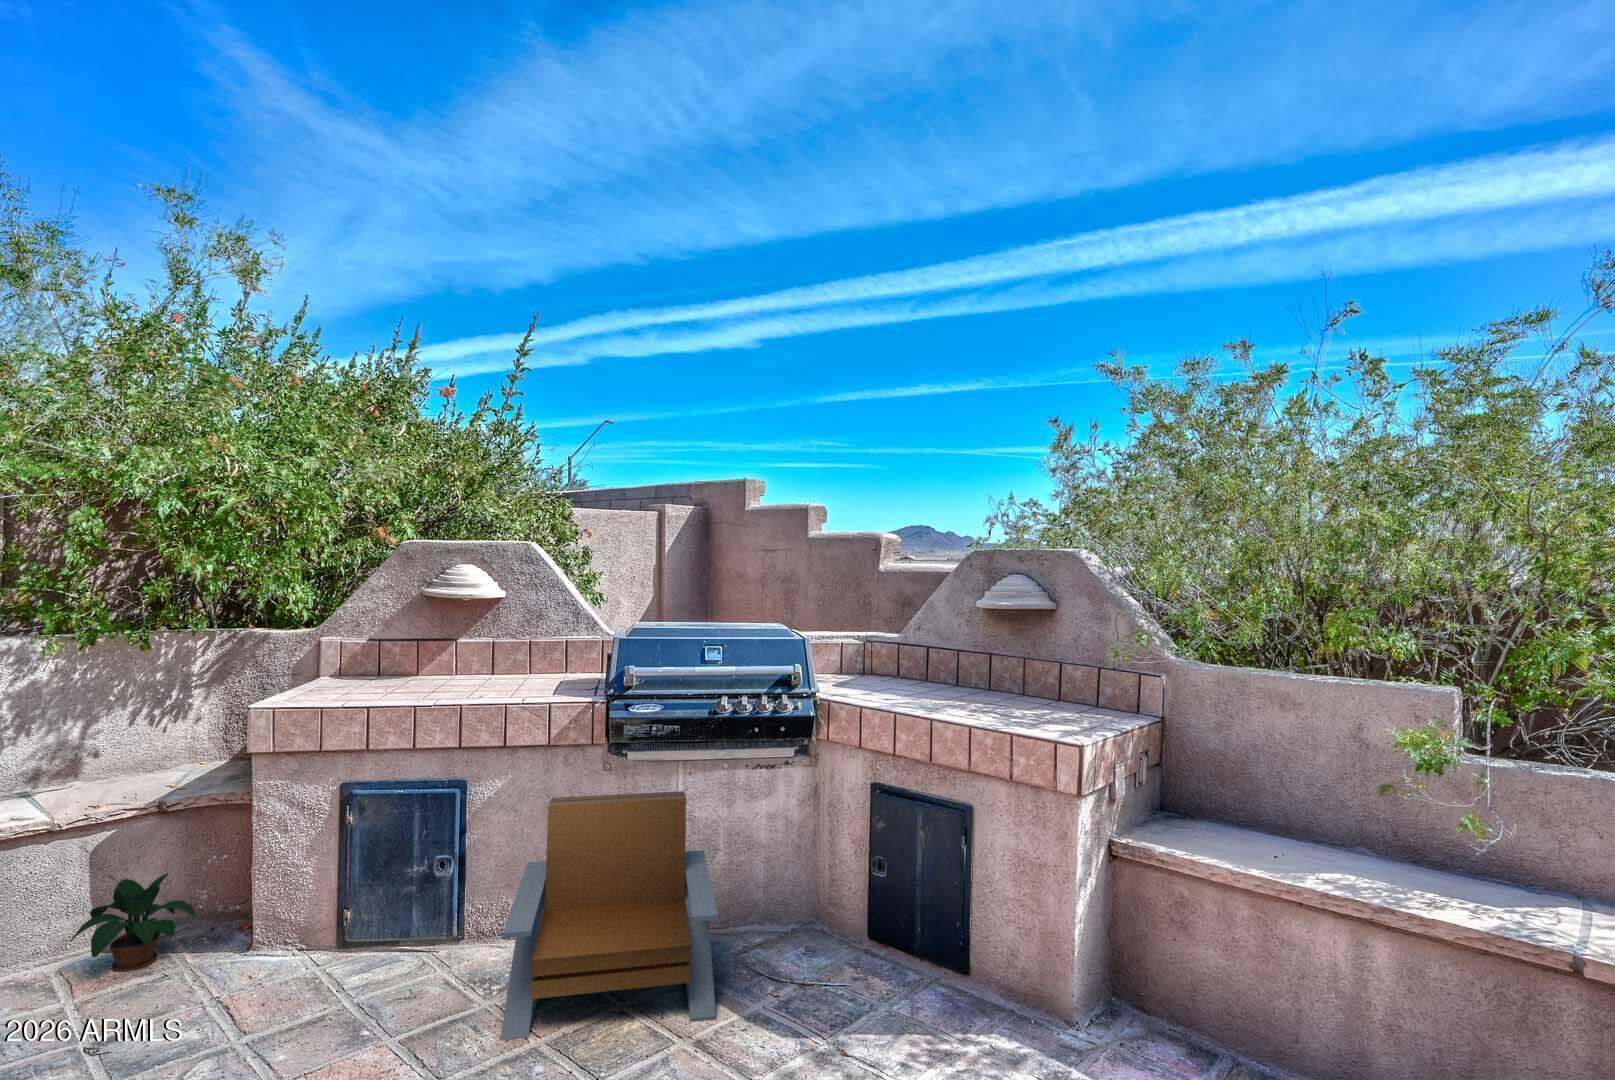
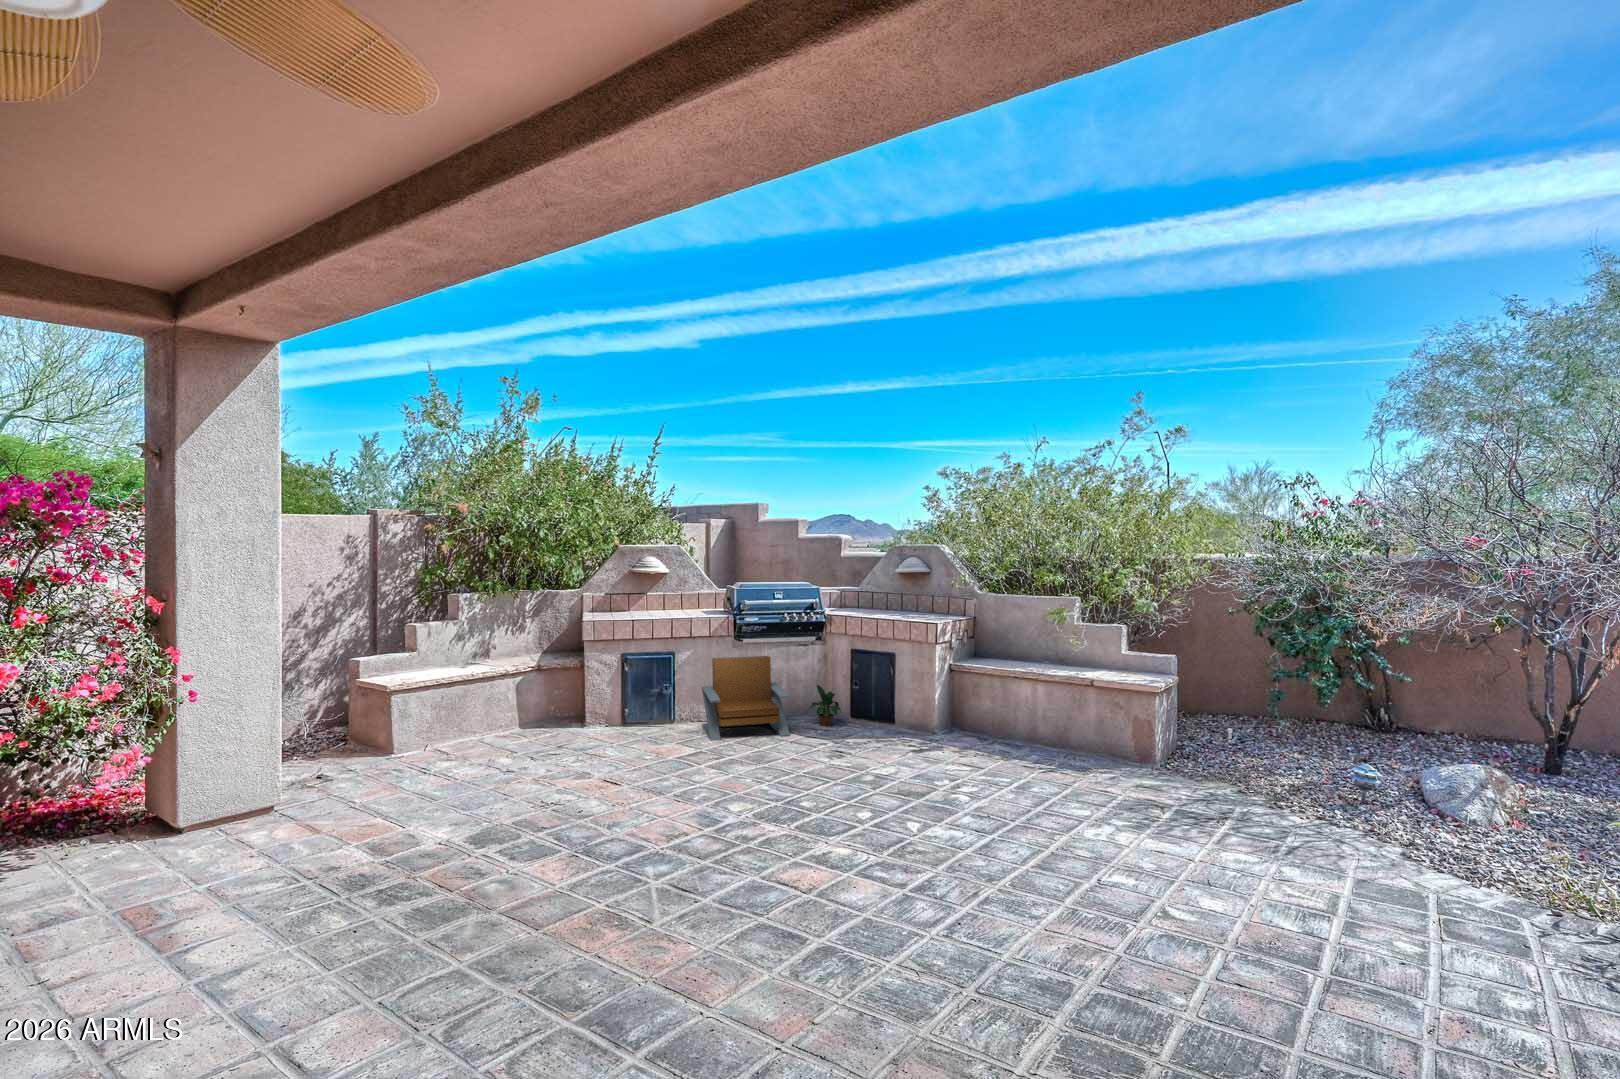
potted plant: present [70,873,197,972] -> present [809,685,841,726]

